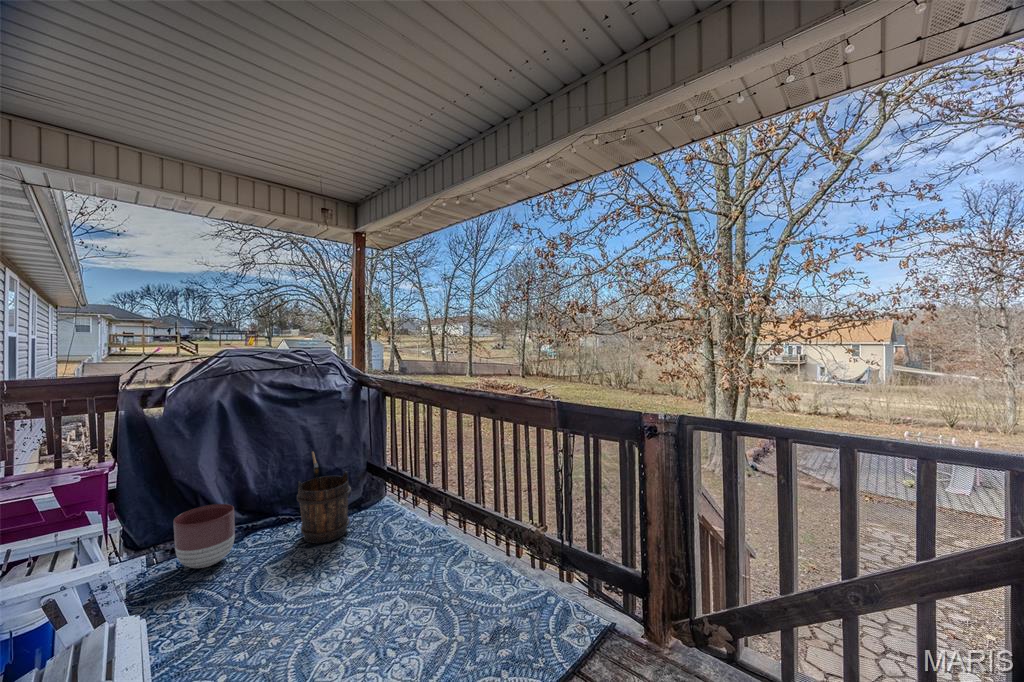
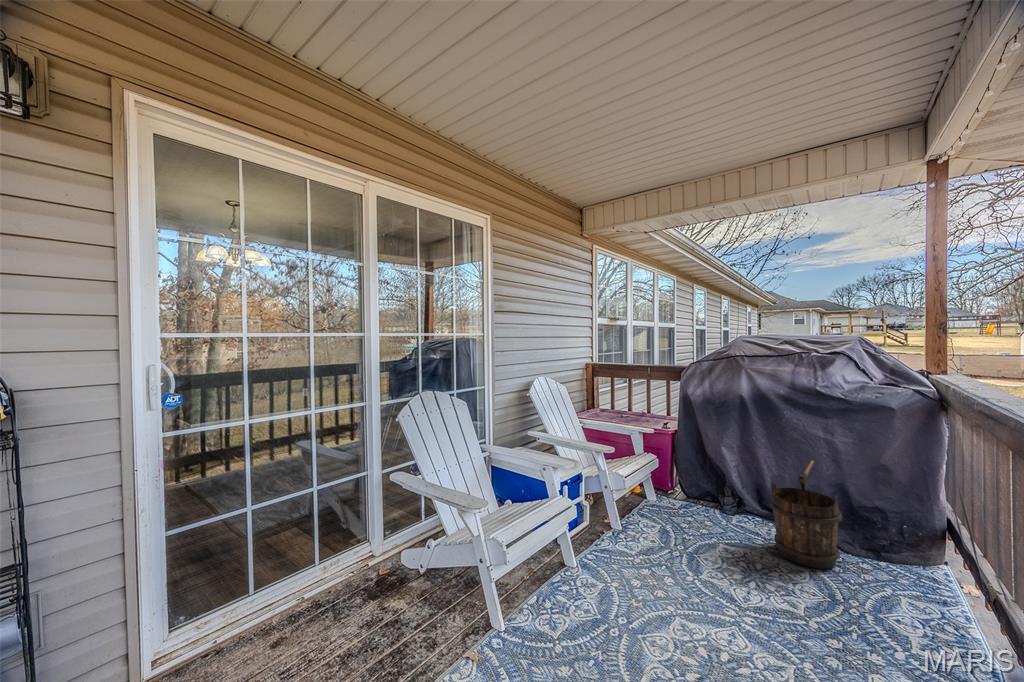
planter: present [174,504,235,568] -> none [674,470,718,520]

